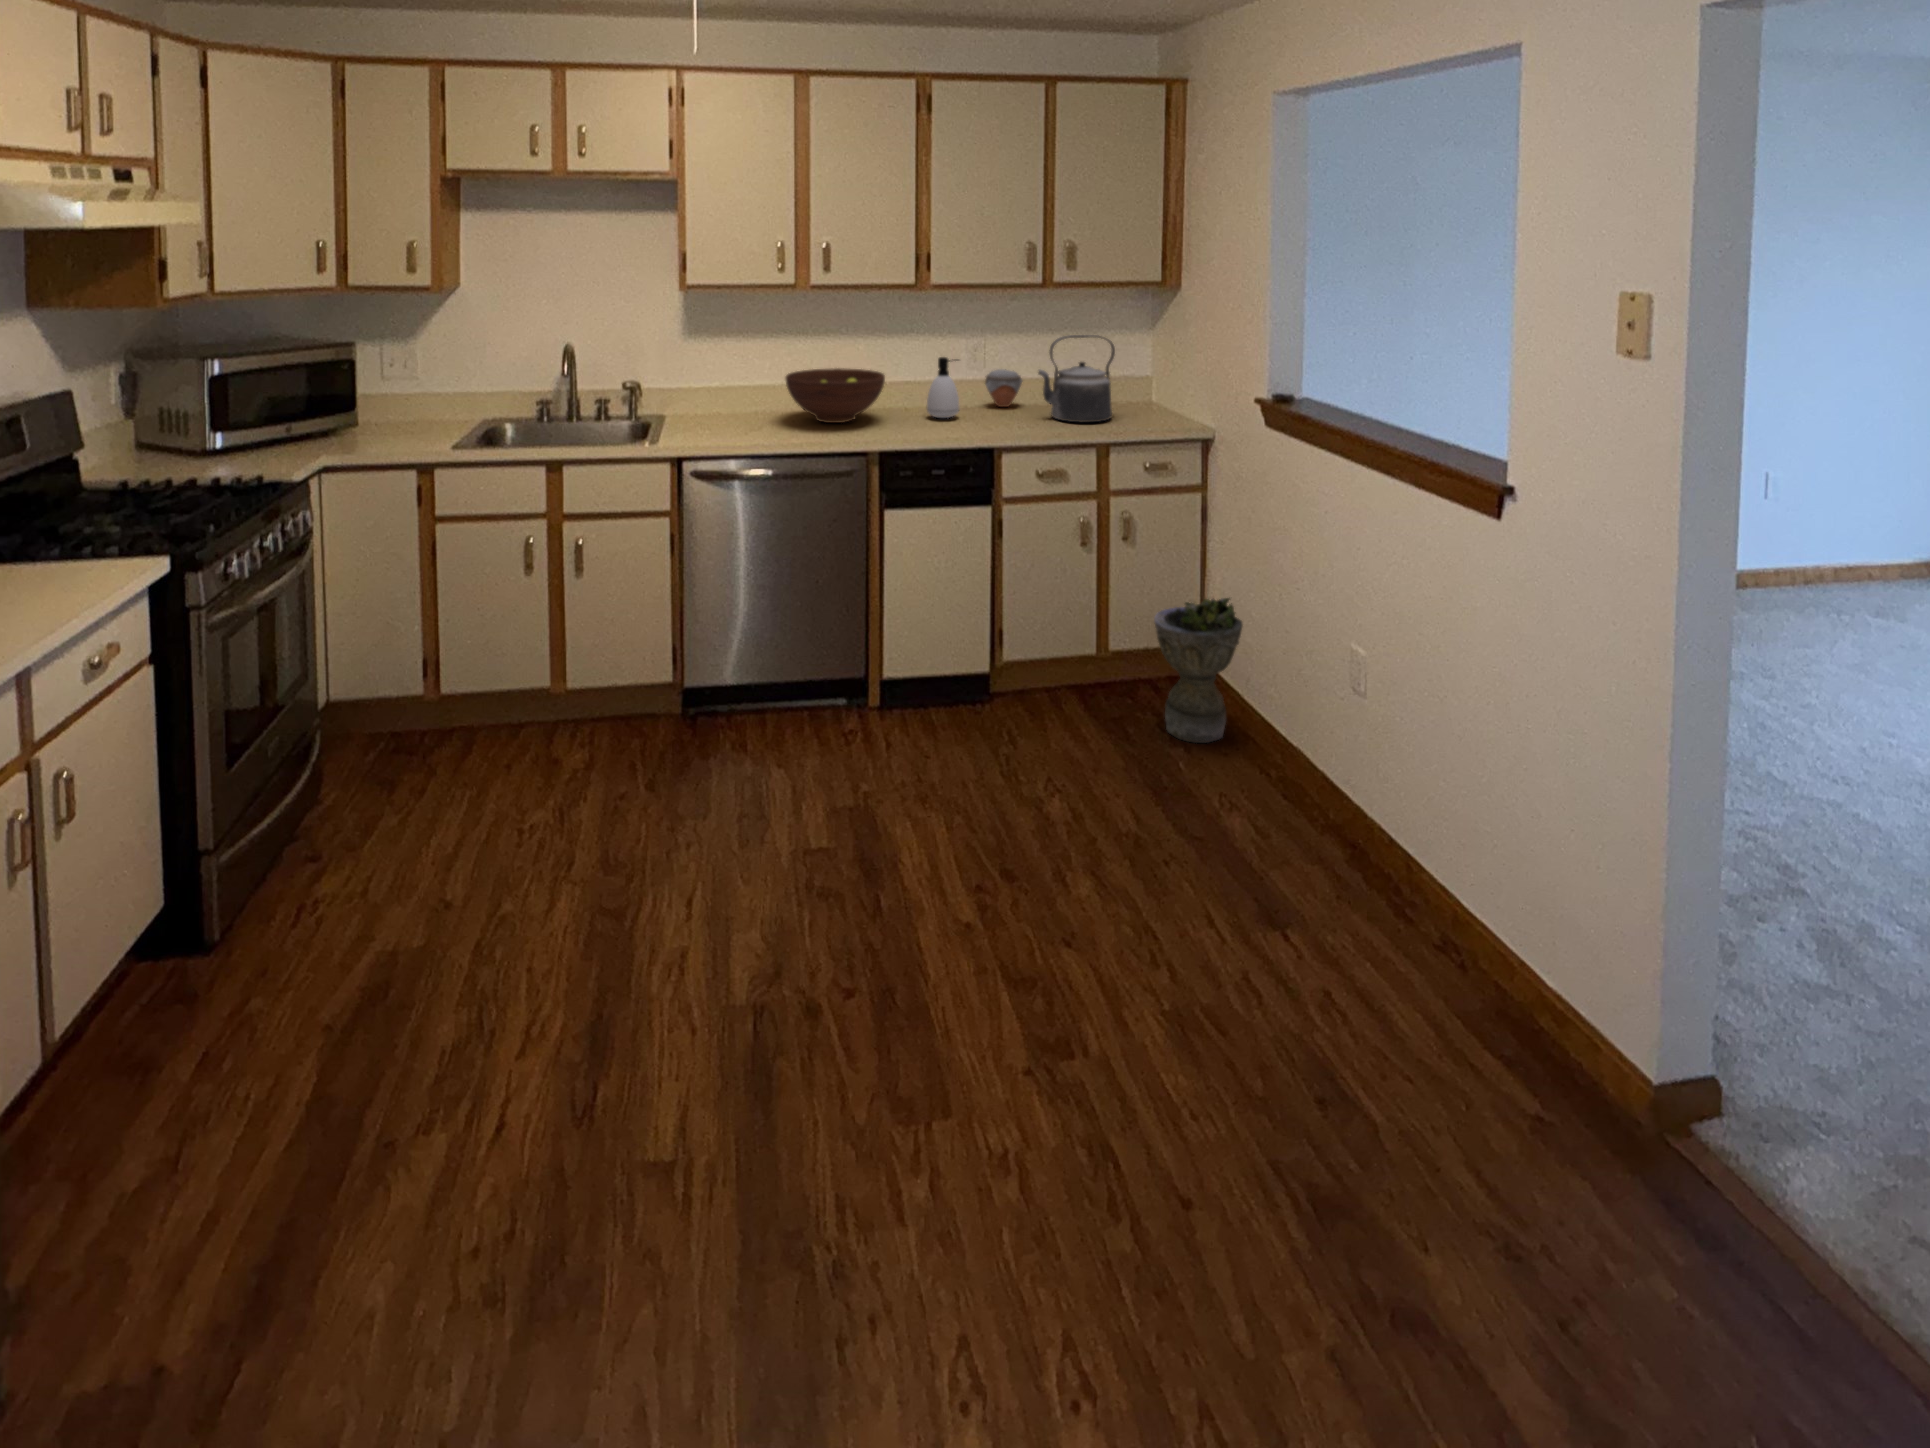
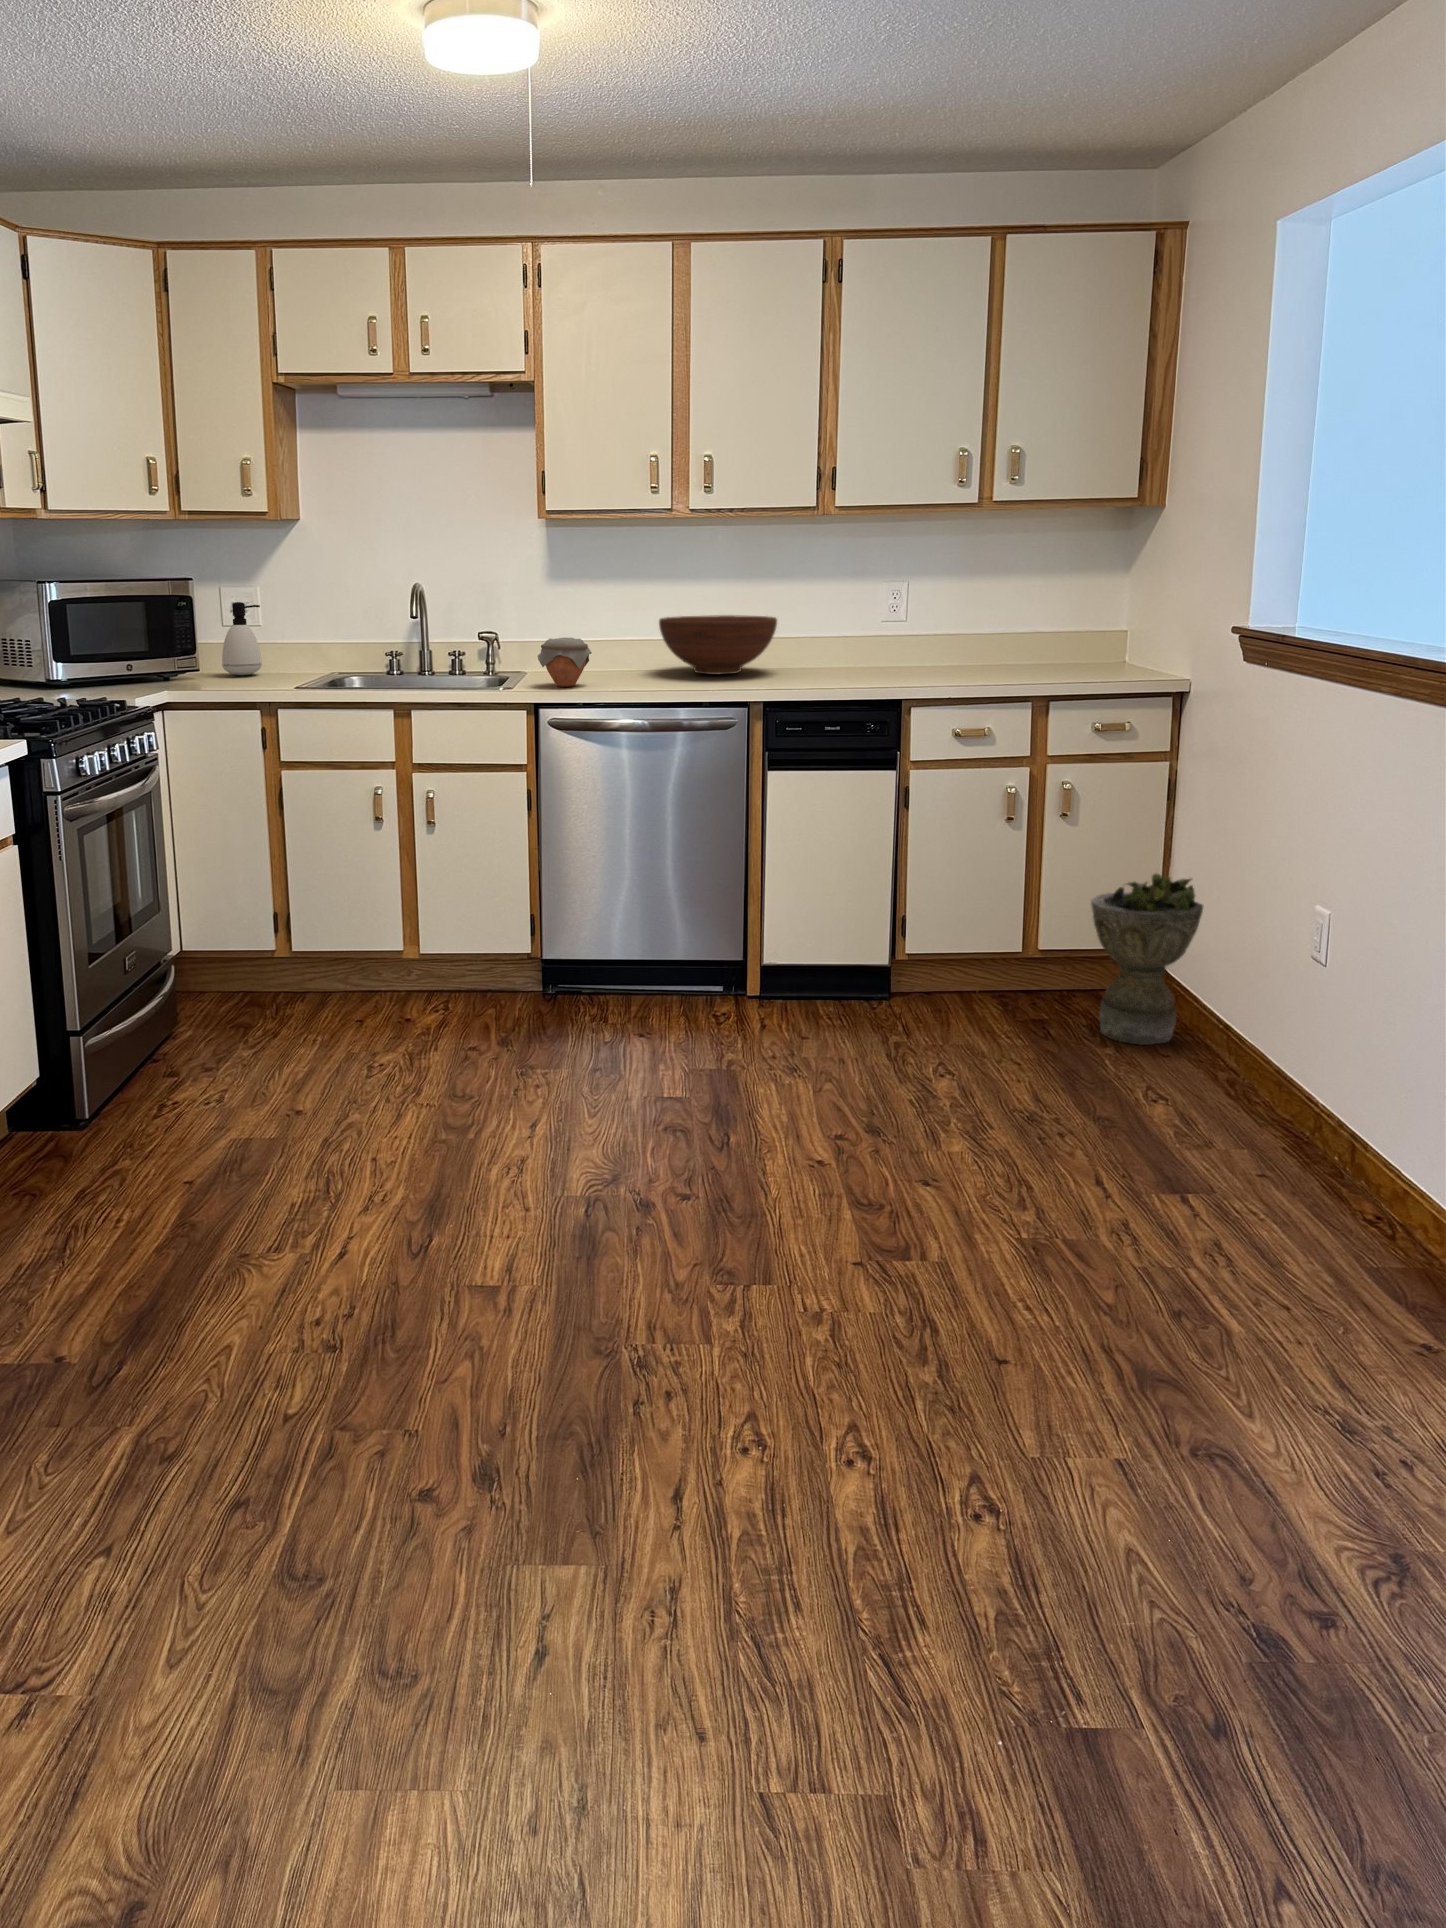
kettle: present [1038,335,1115,422] -> none [967,569,1069,676]
soap dispenser: present [927,357,959,418] -> present [222,602,262,675]
jar: present [985,369,1022,407] -> present [538,638,592,687]

